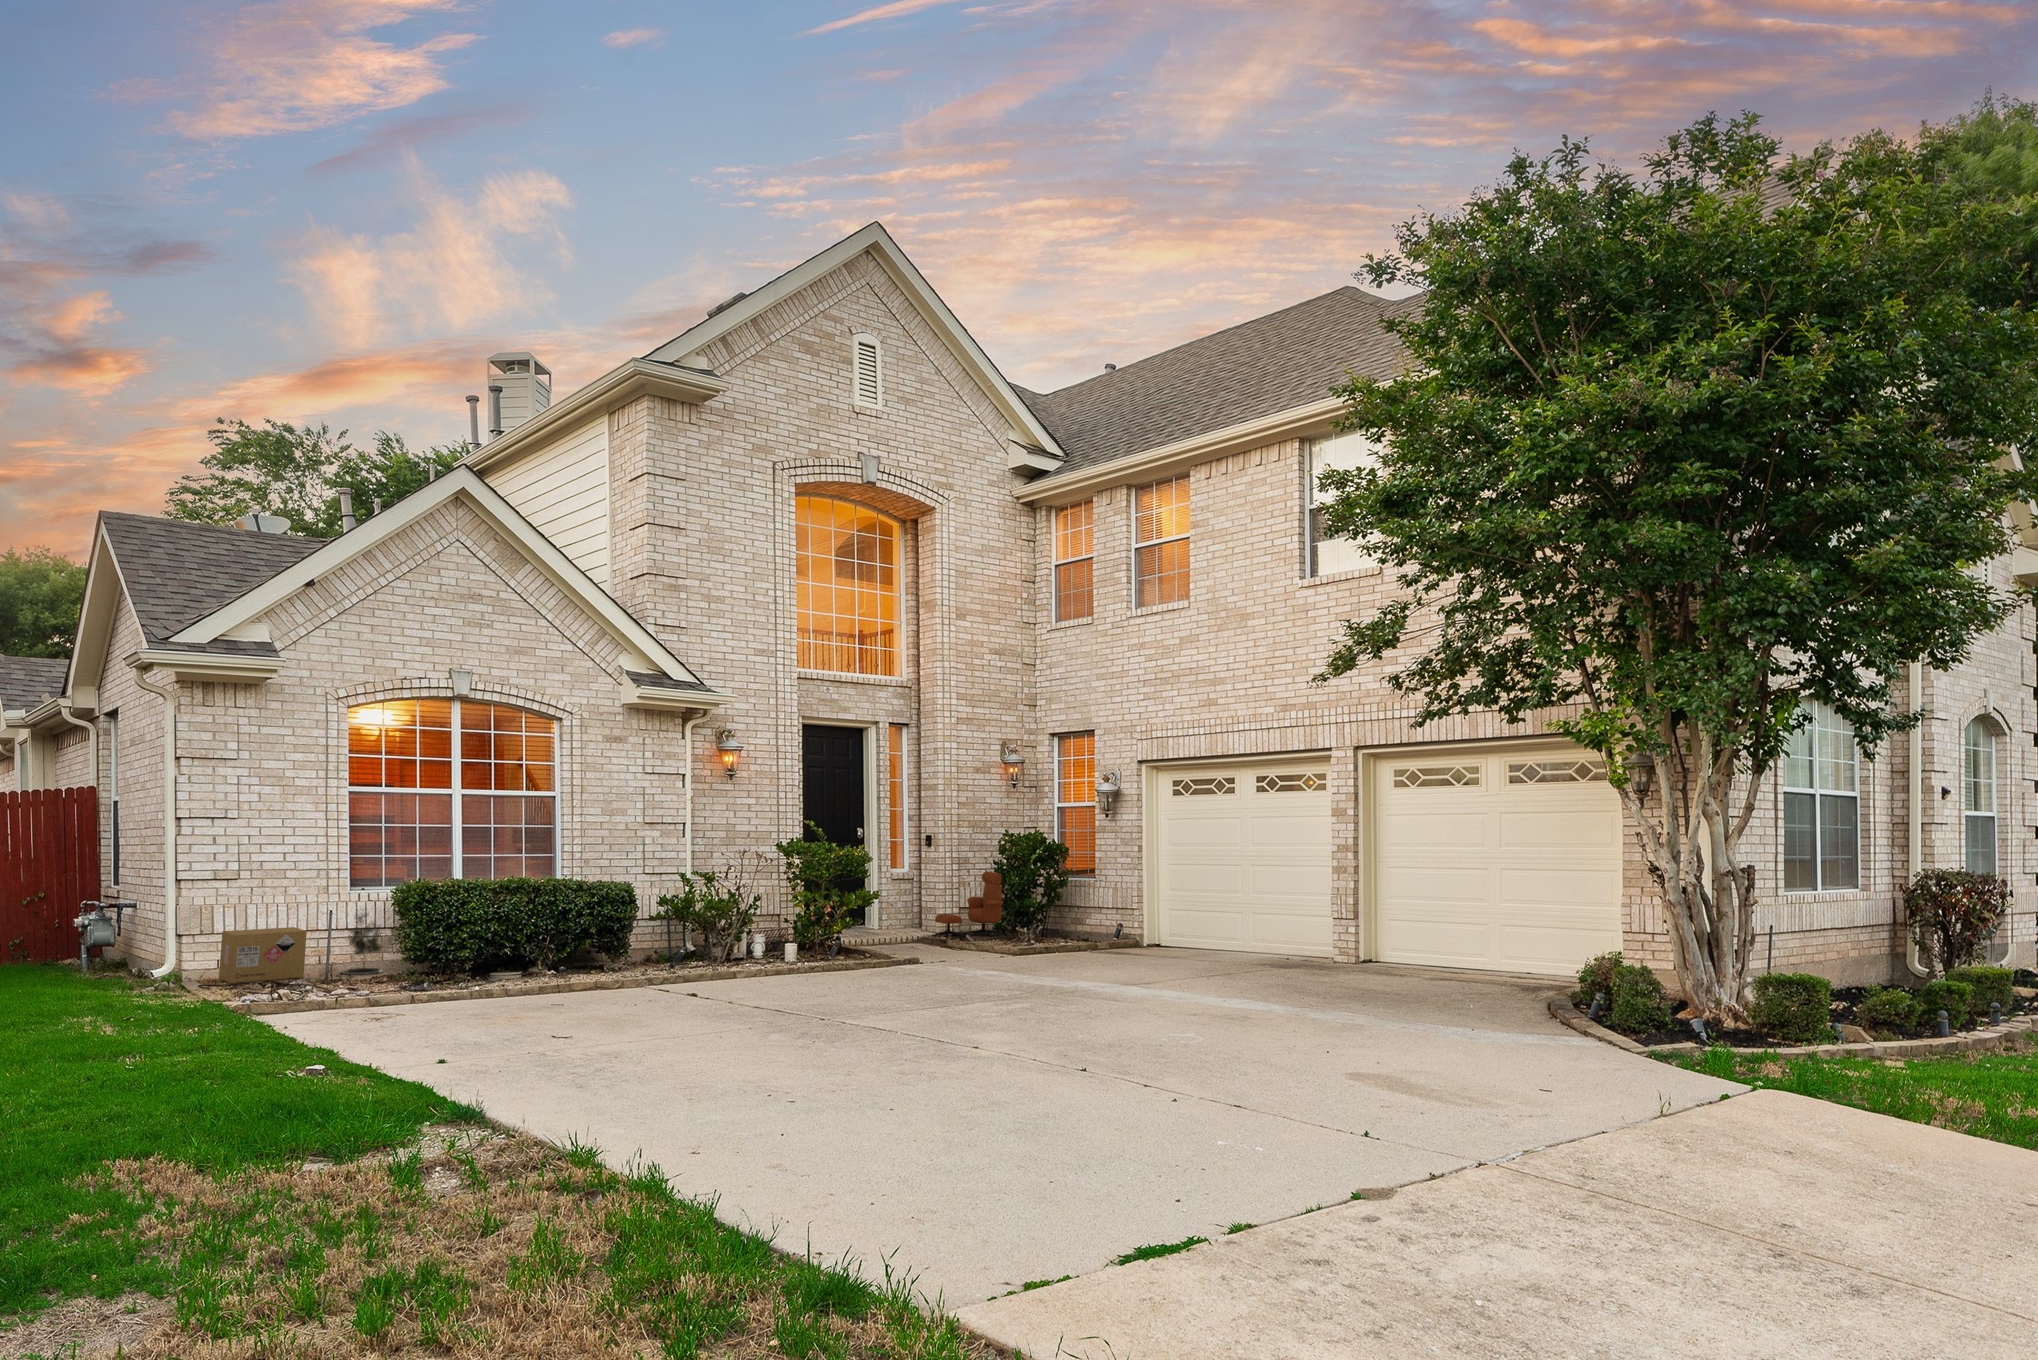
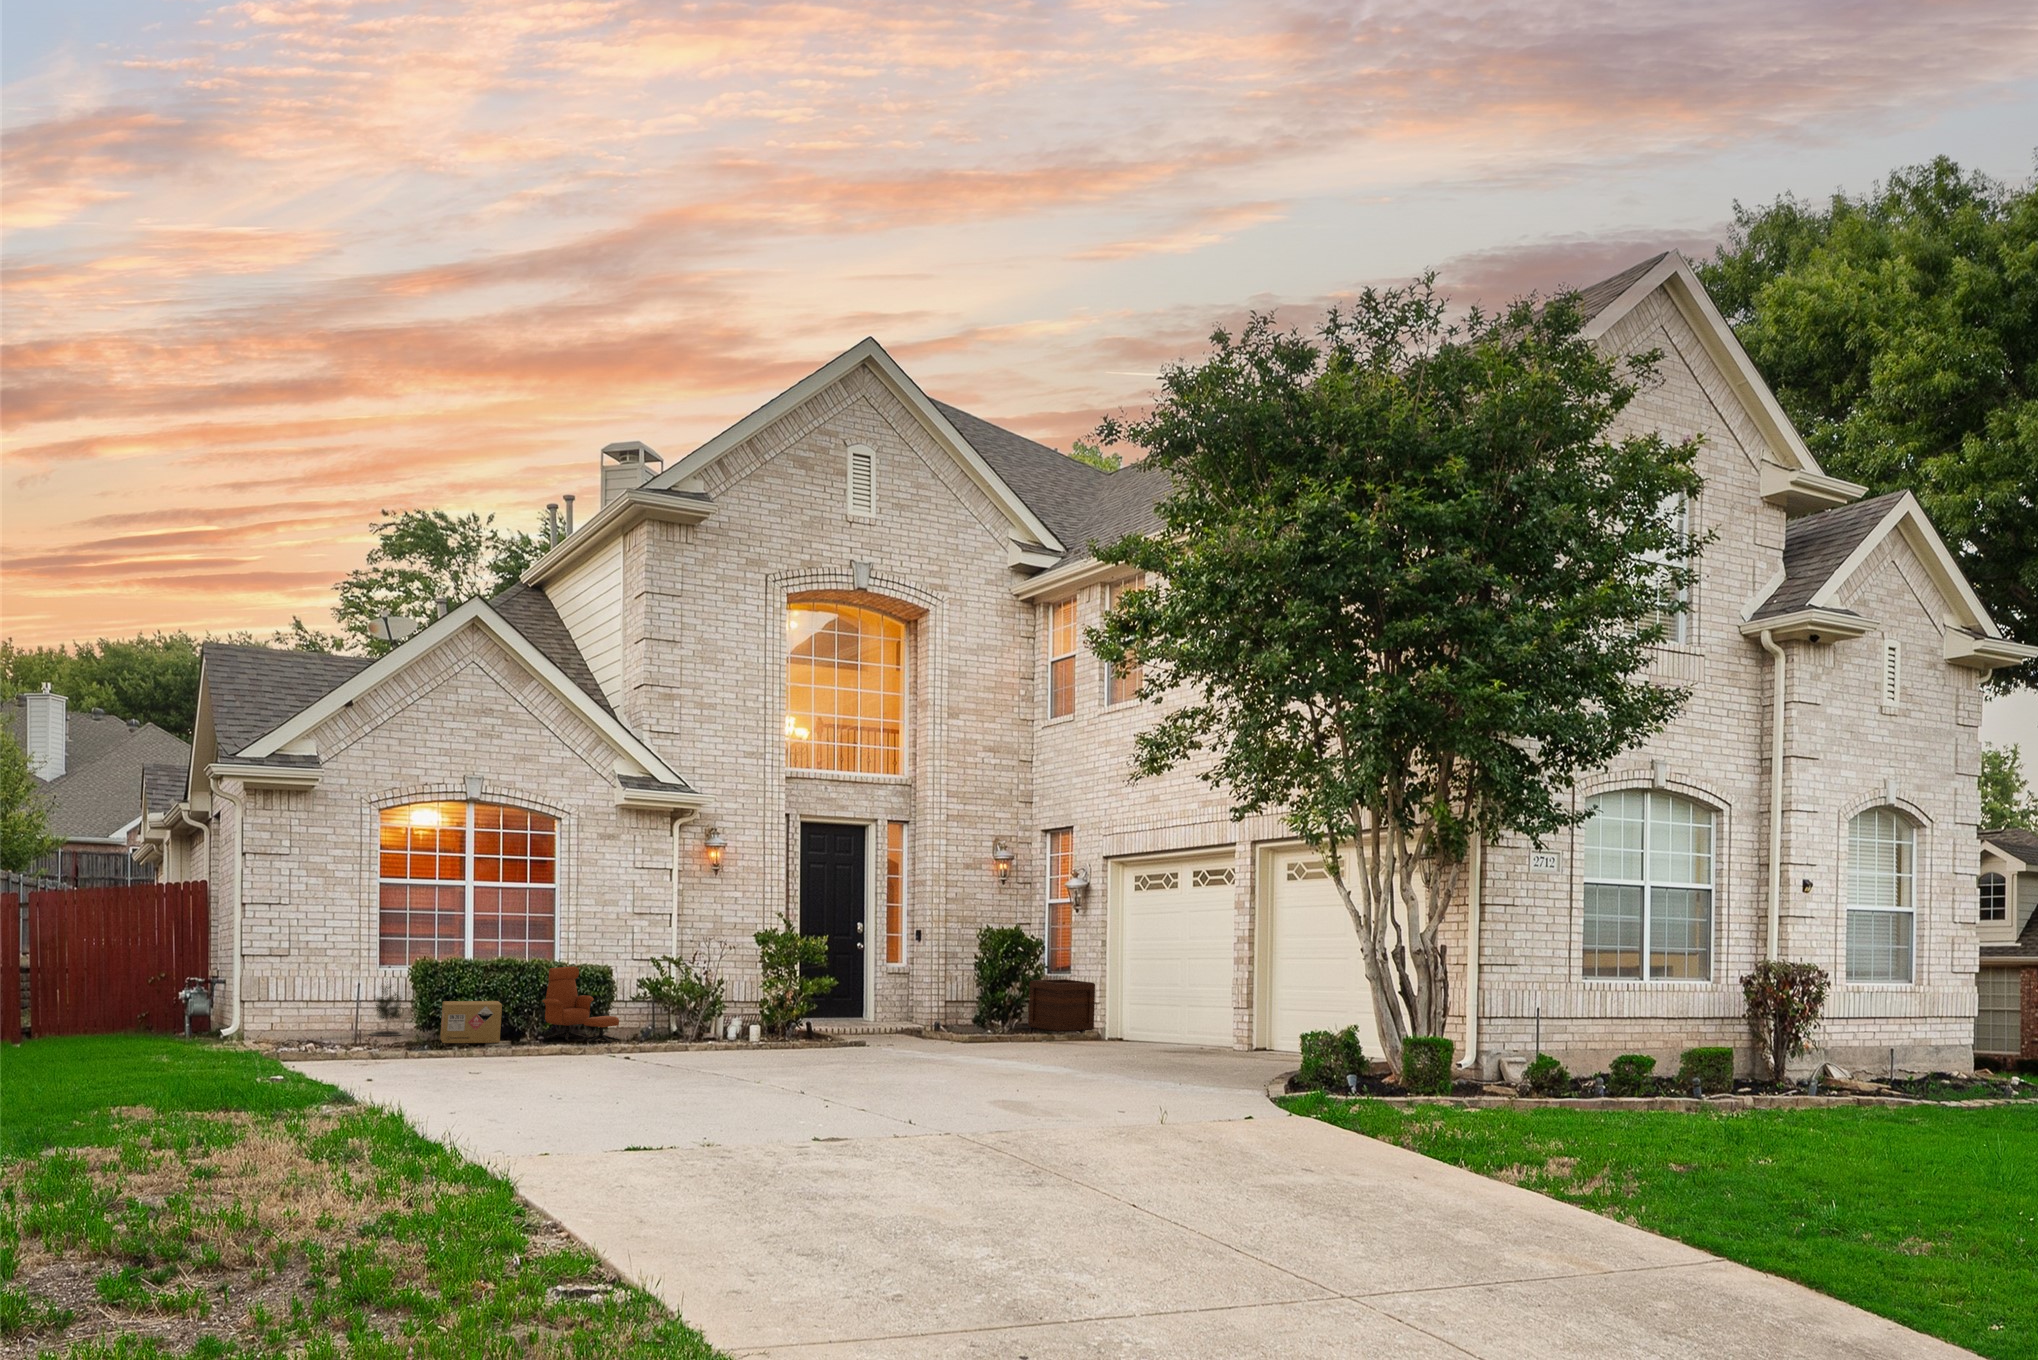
lounge chair: present [932,872,1003,937] -> present [542,967,620,1043]
wooden crate: none [1053,884,1122,939] -> present [1028,979,1095,1032]
cardboard box: present [219,927,307,983] -> present [440,1001,502,1043]

